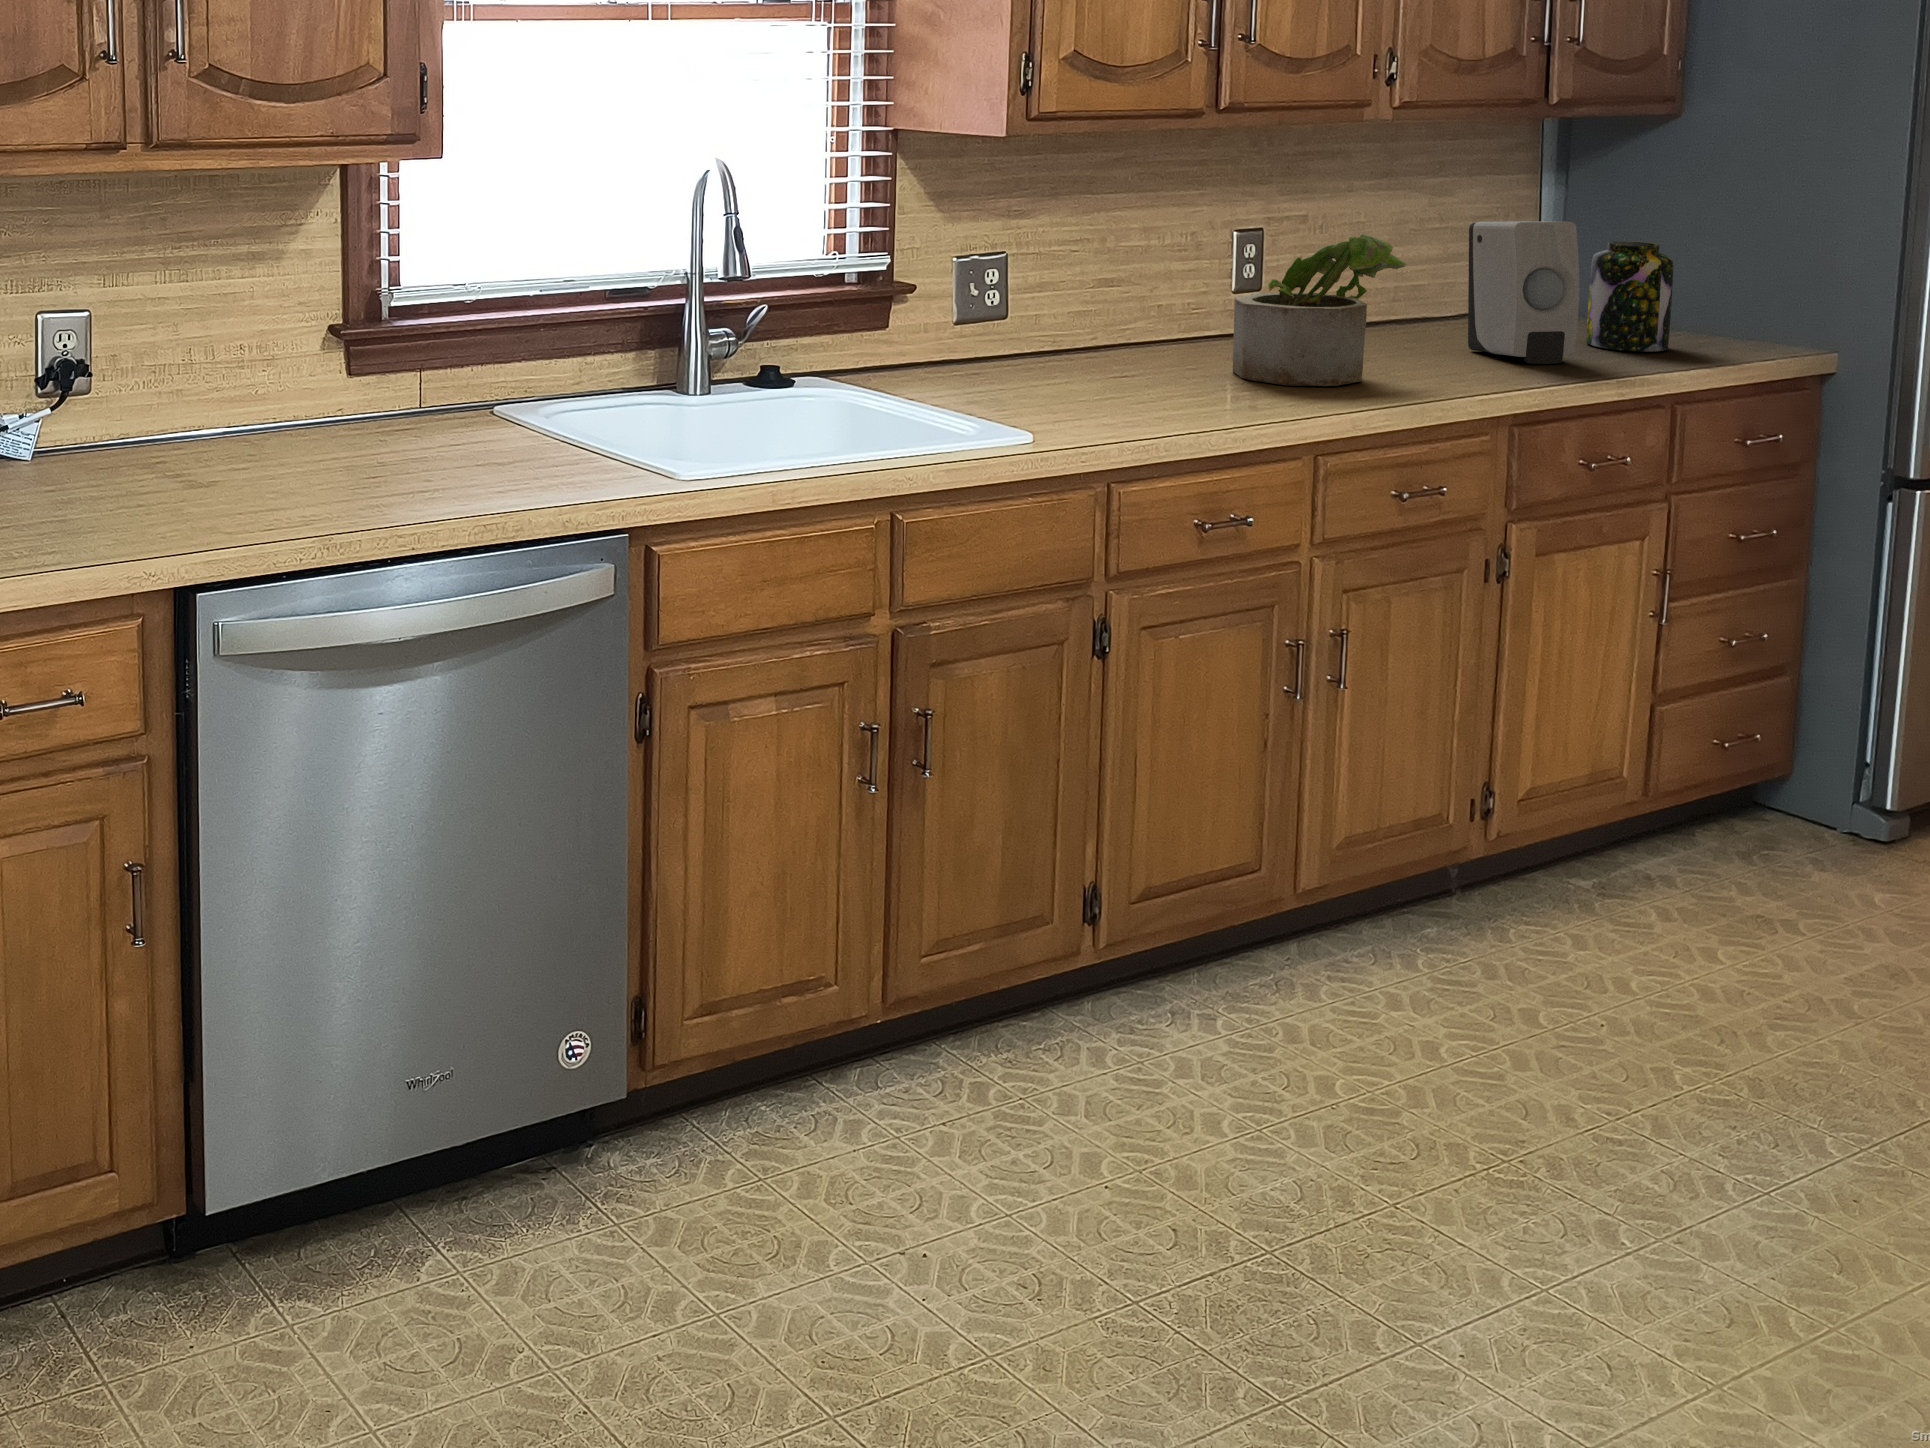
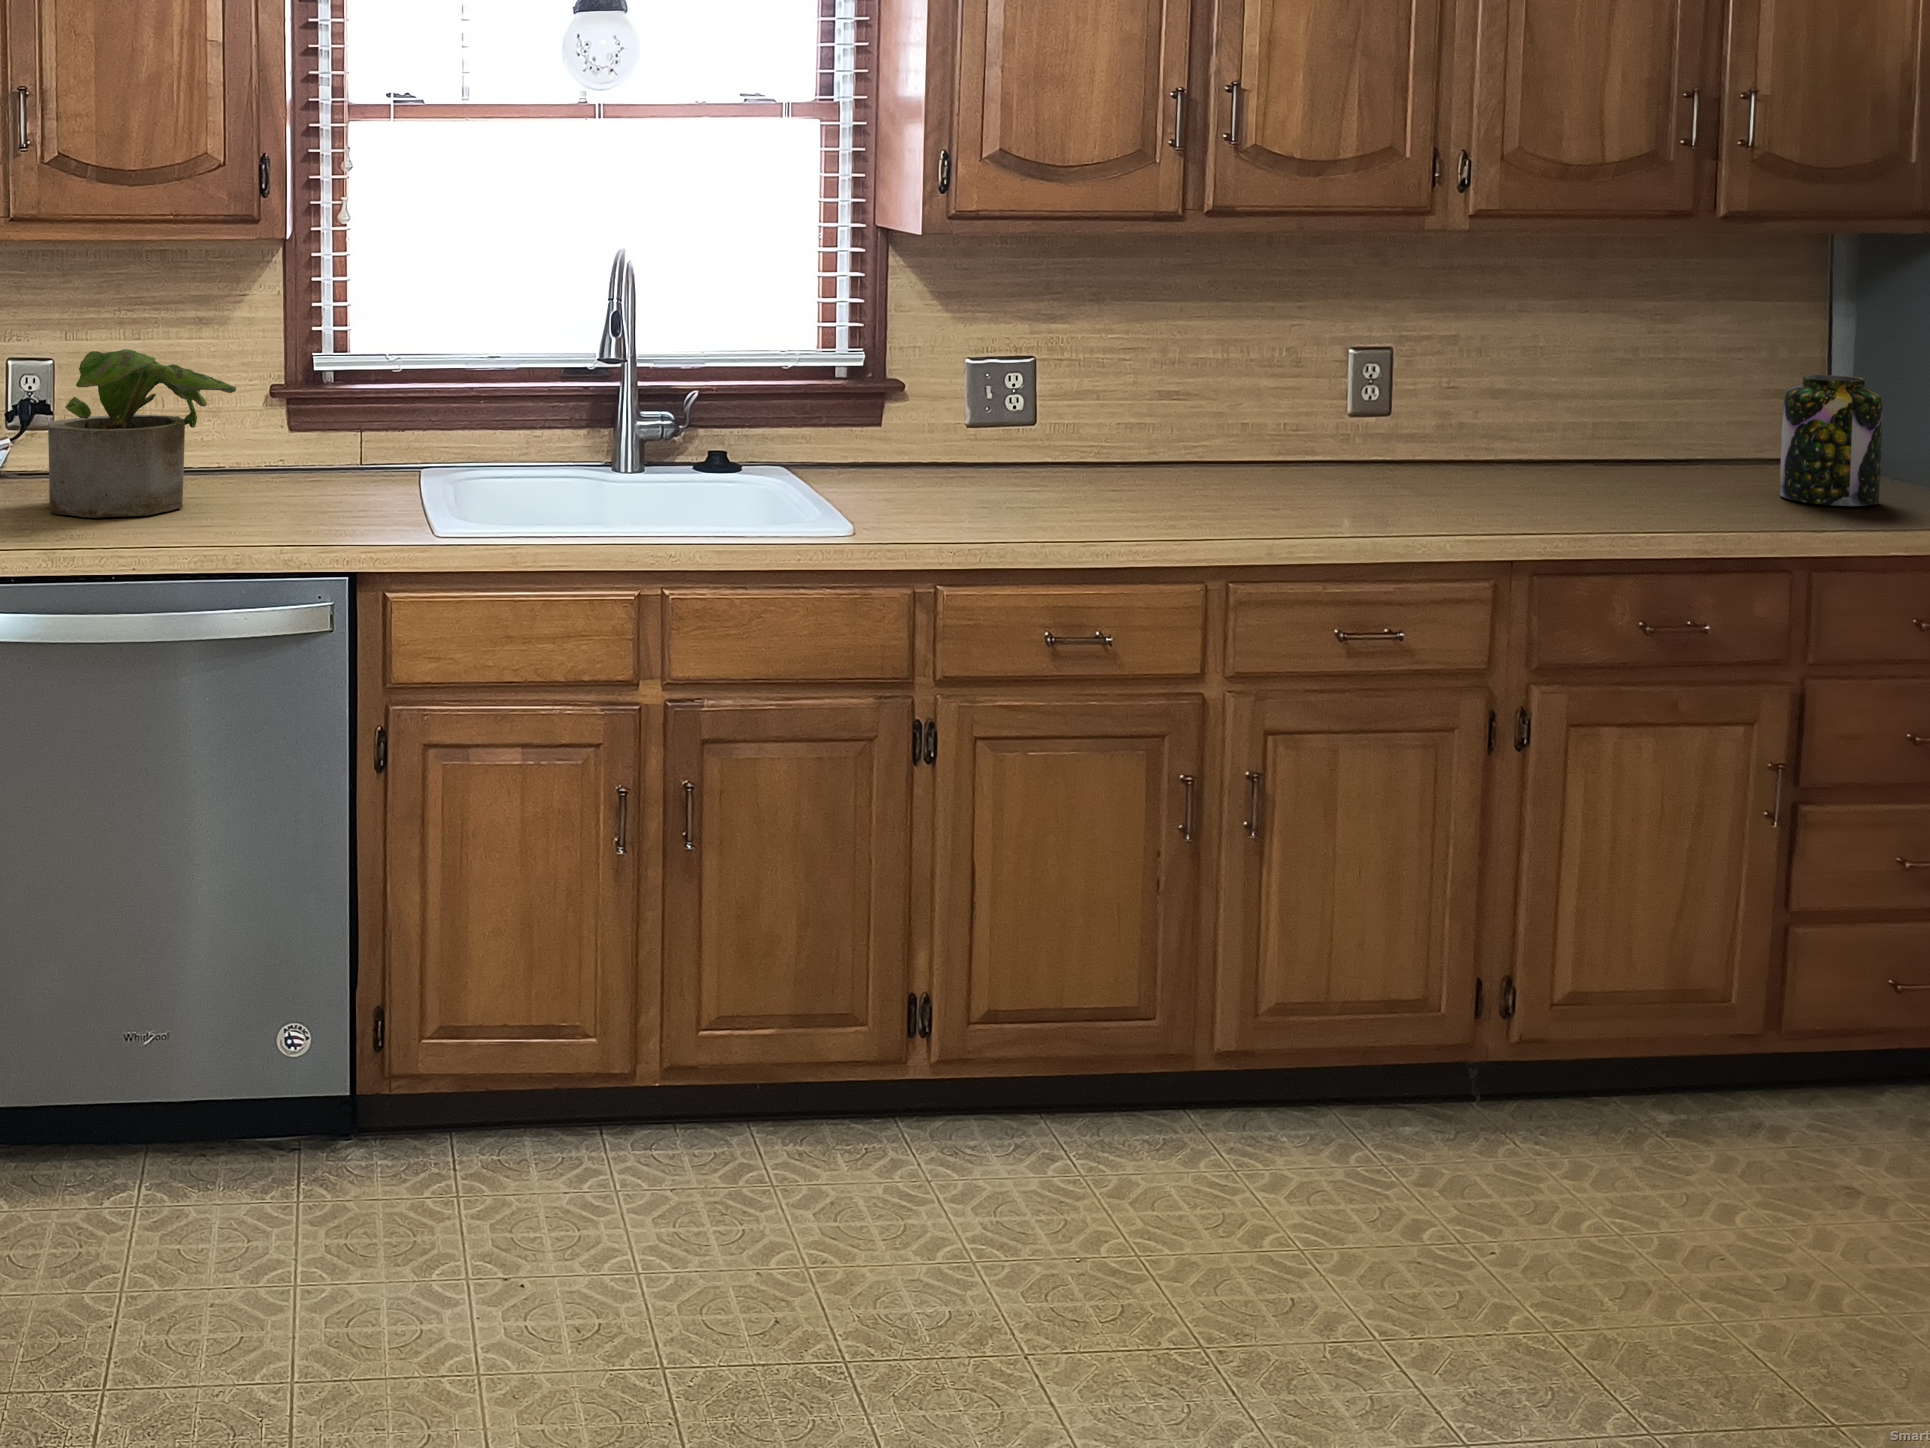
soap dispenser: present [1468,221,1579,364] -> none [1599,344,1702,509]
potted plant: present [1233,234,1406,386] -> present [48,349,236,518]

